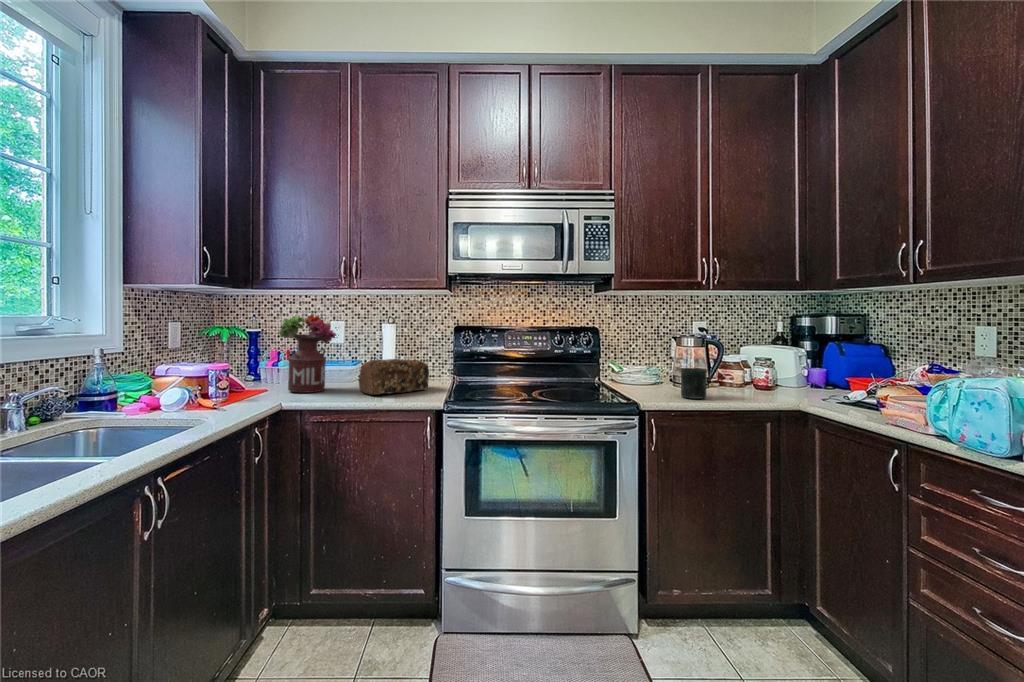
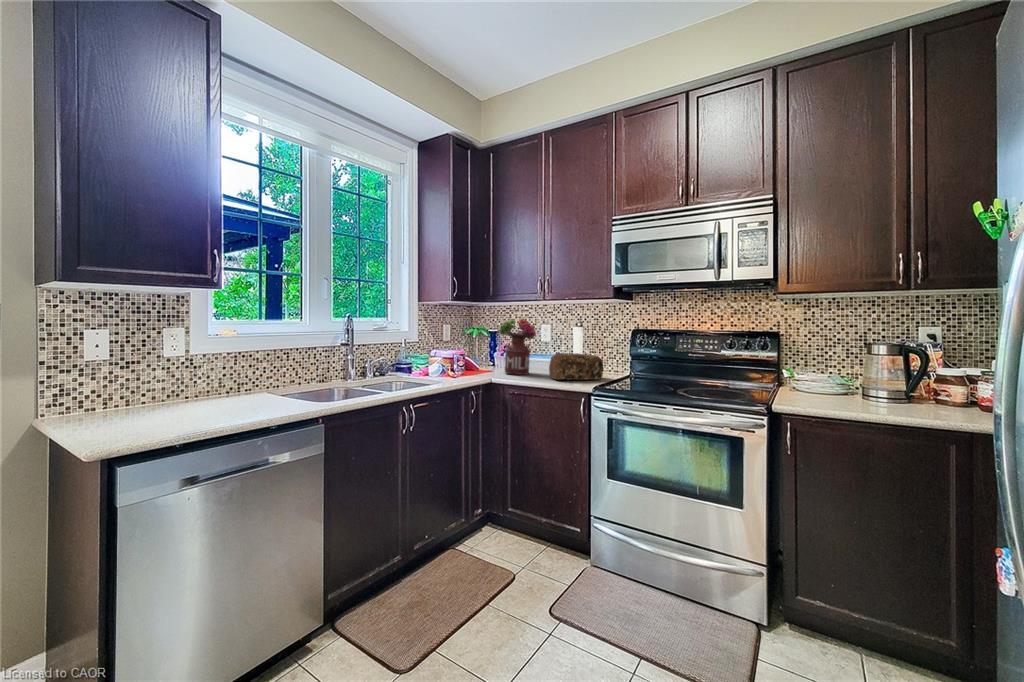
mug: present [680,368,707,399] -> none [872,377,913,413]

